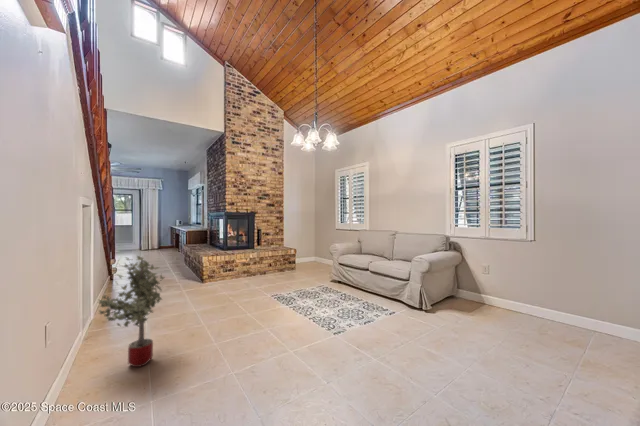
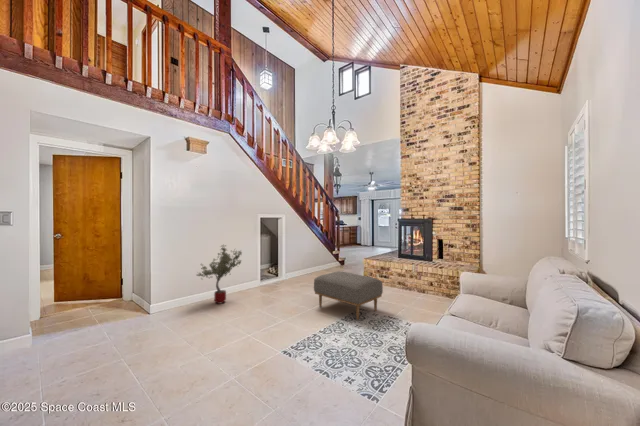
ottoman: none [239,263,304,305] -> present [314,271,383,320]

